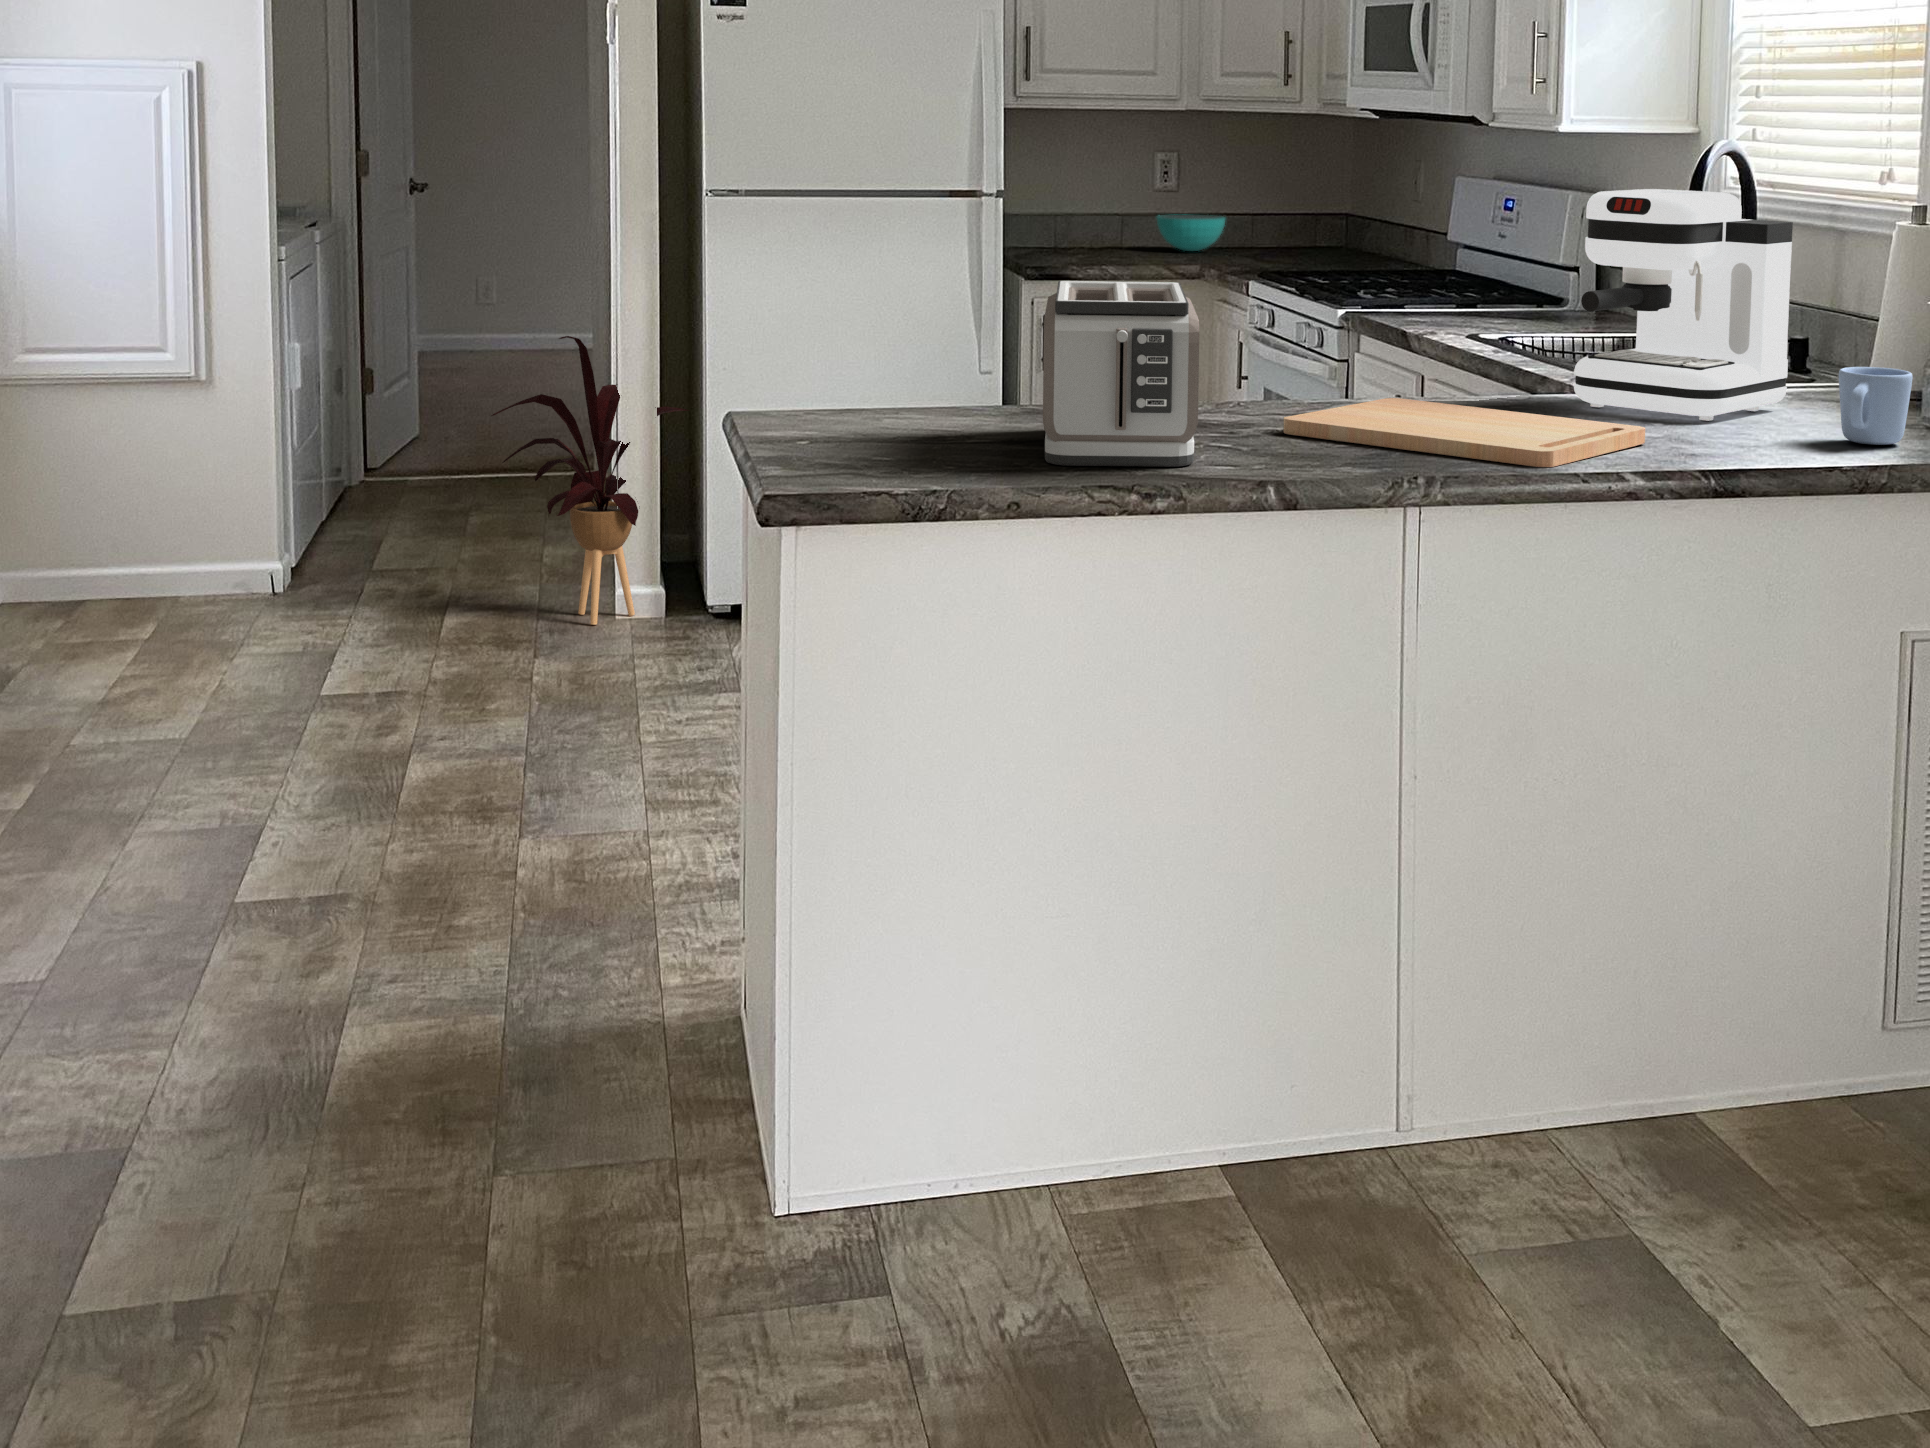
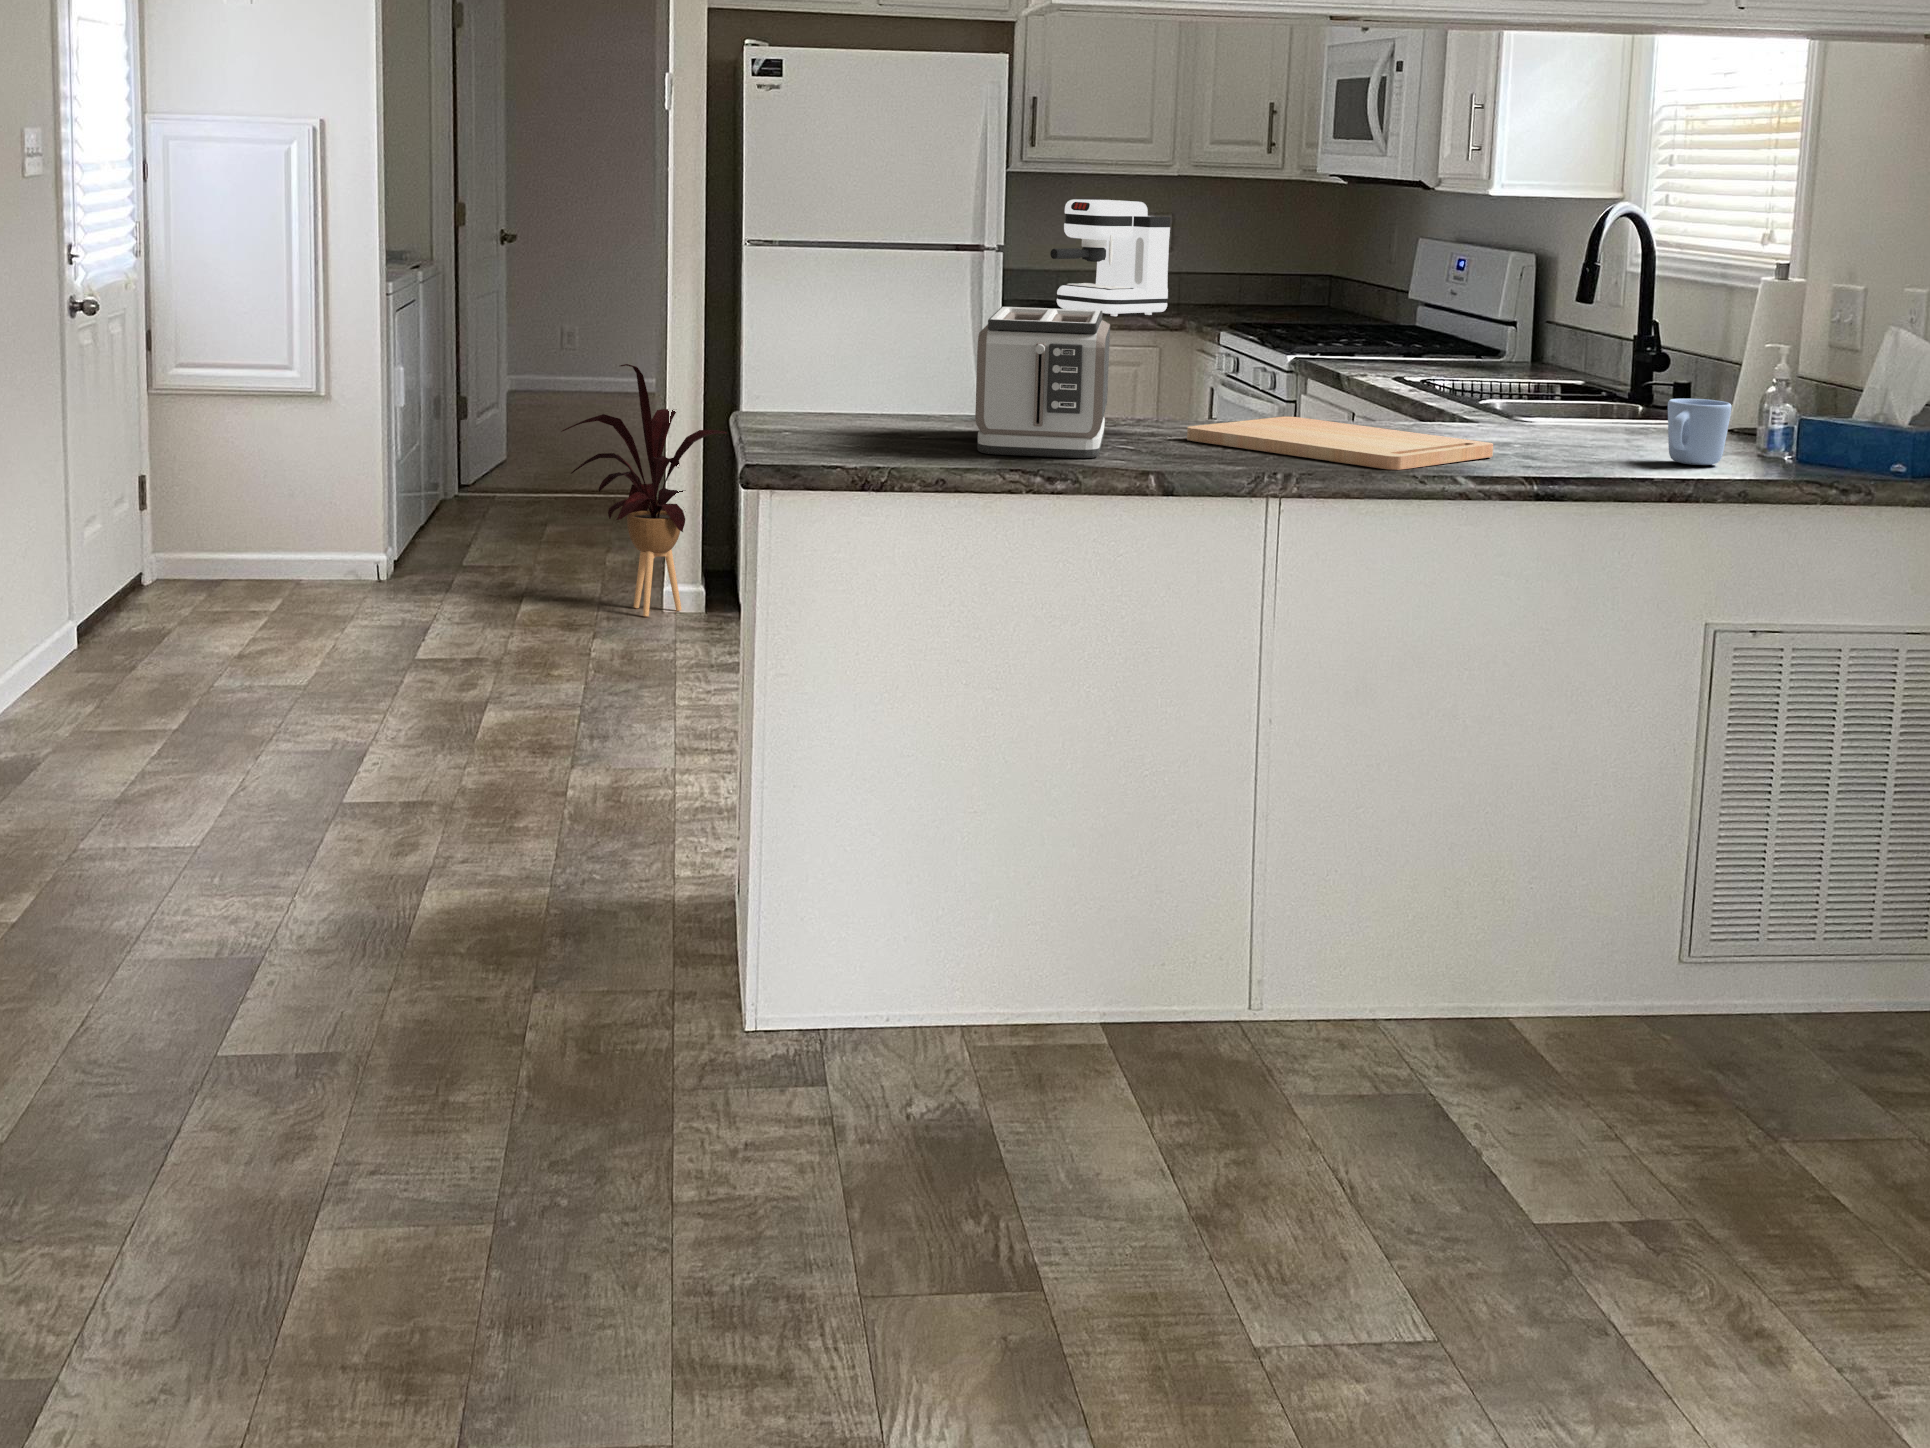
coffee maker: present [1574,189,1793,421] -> present [1050,200,1171,316]
bowl: present [1157,215,1225,251] -> none [1157,273,1220,306]

